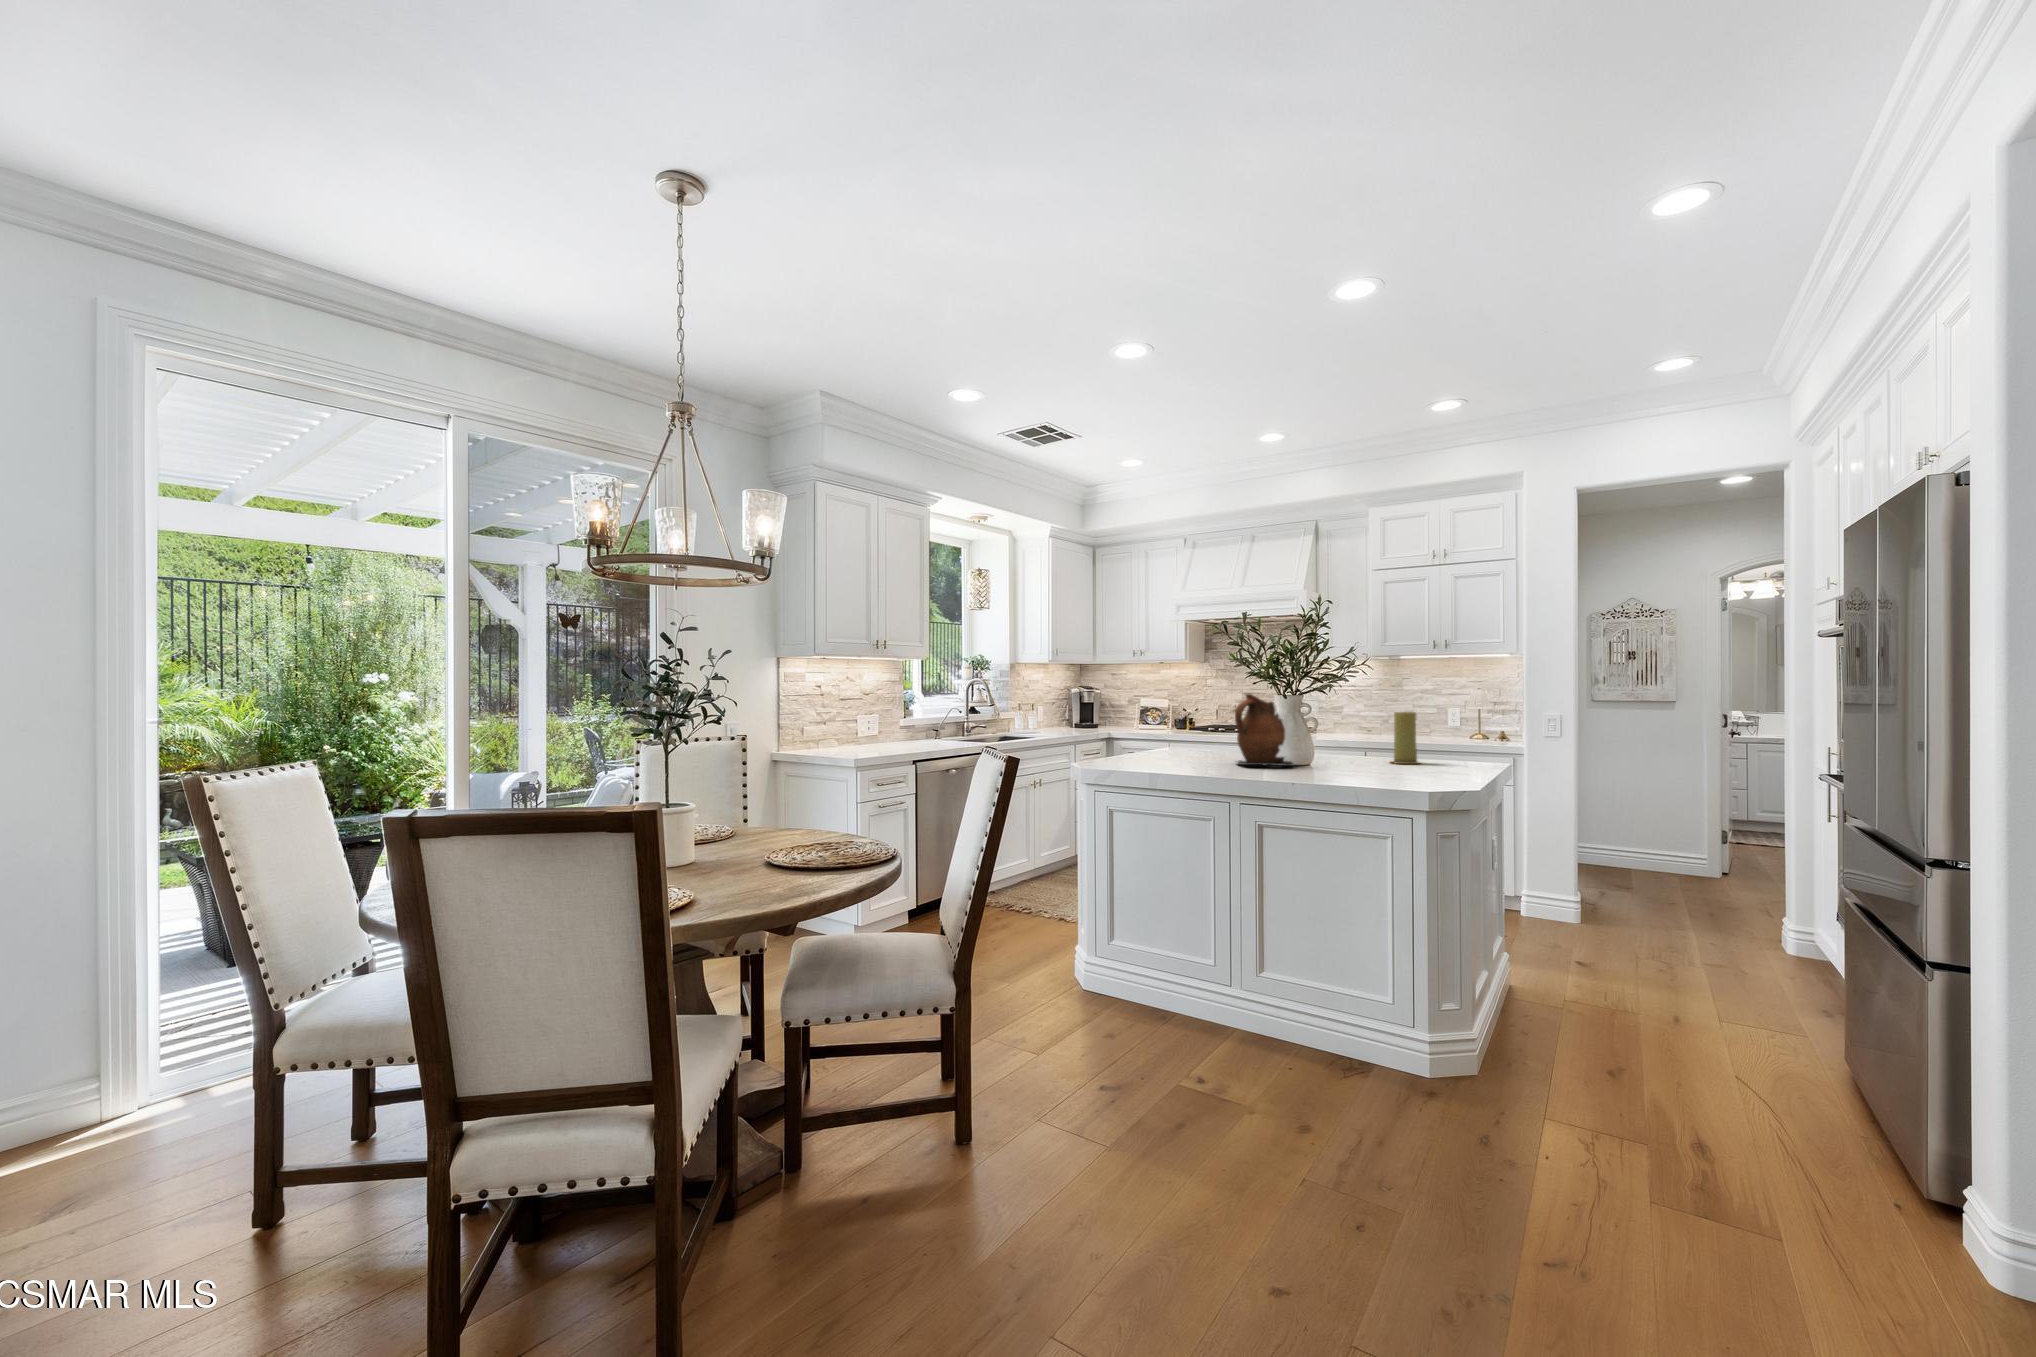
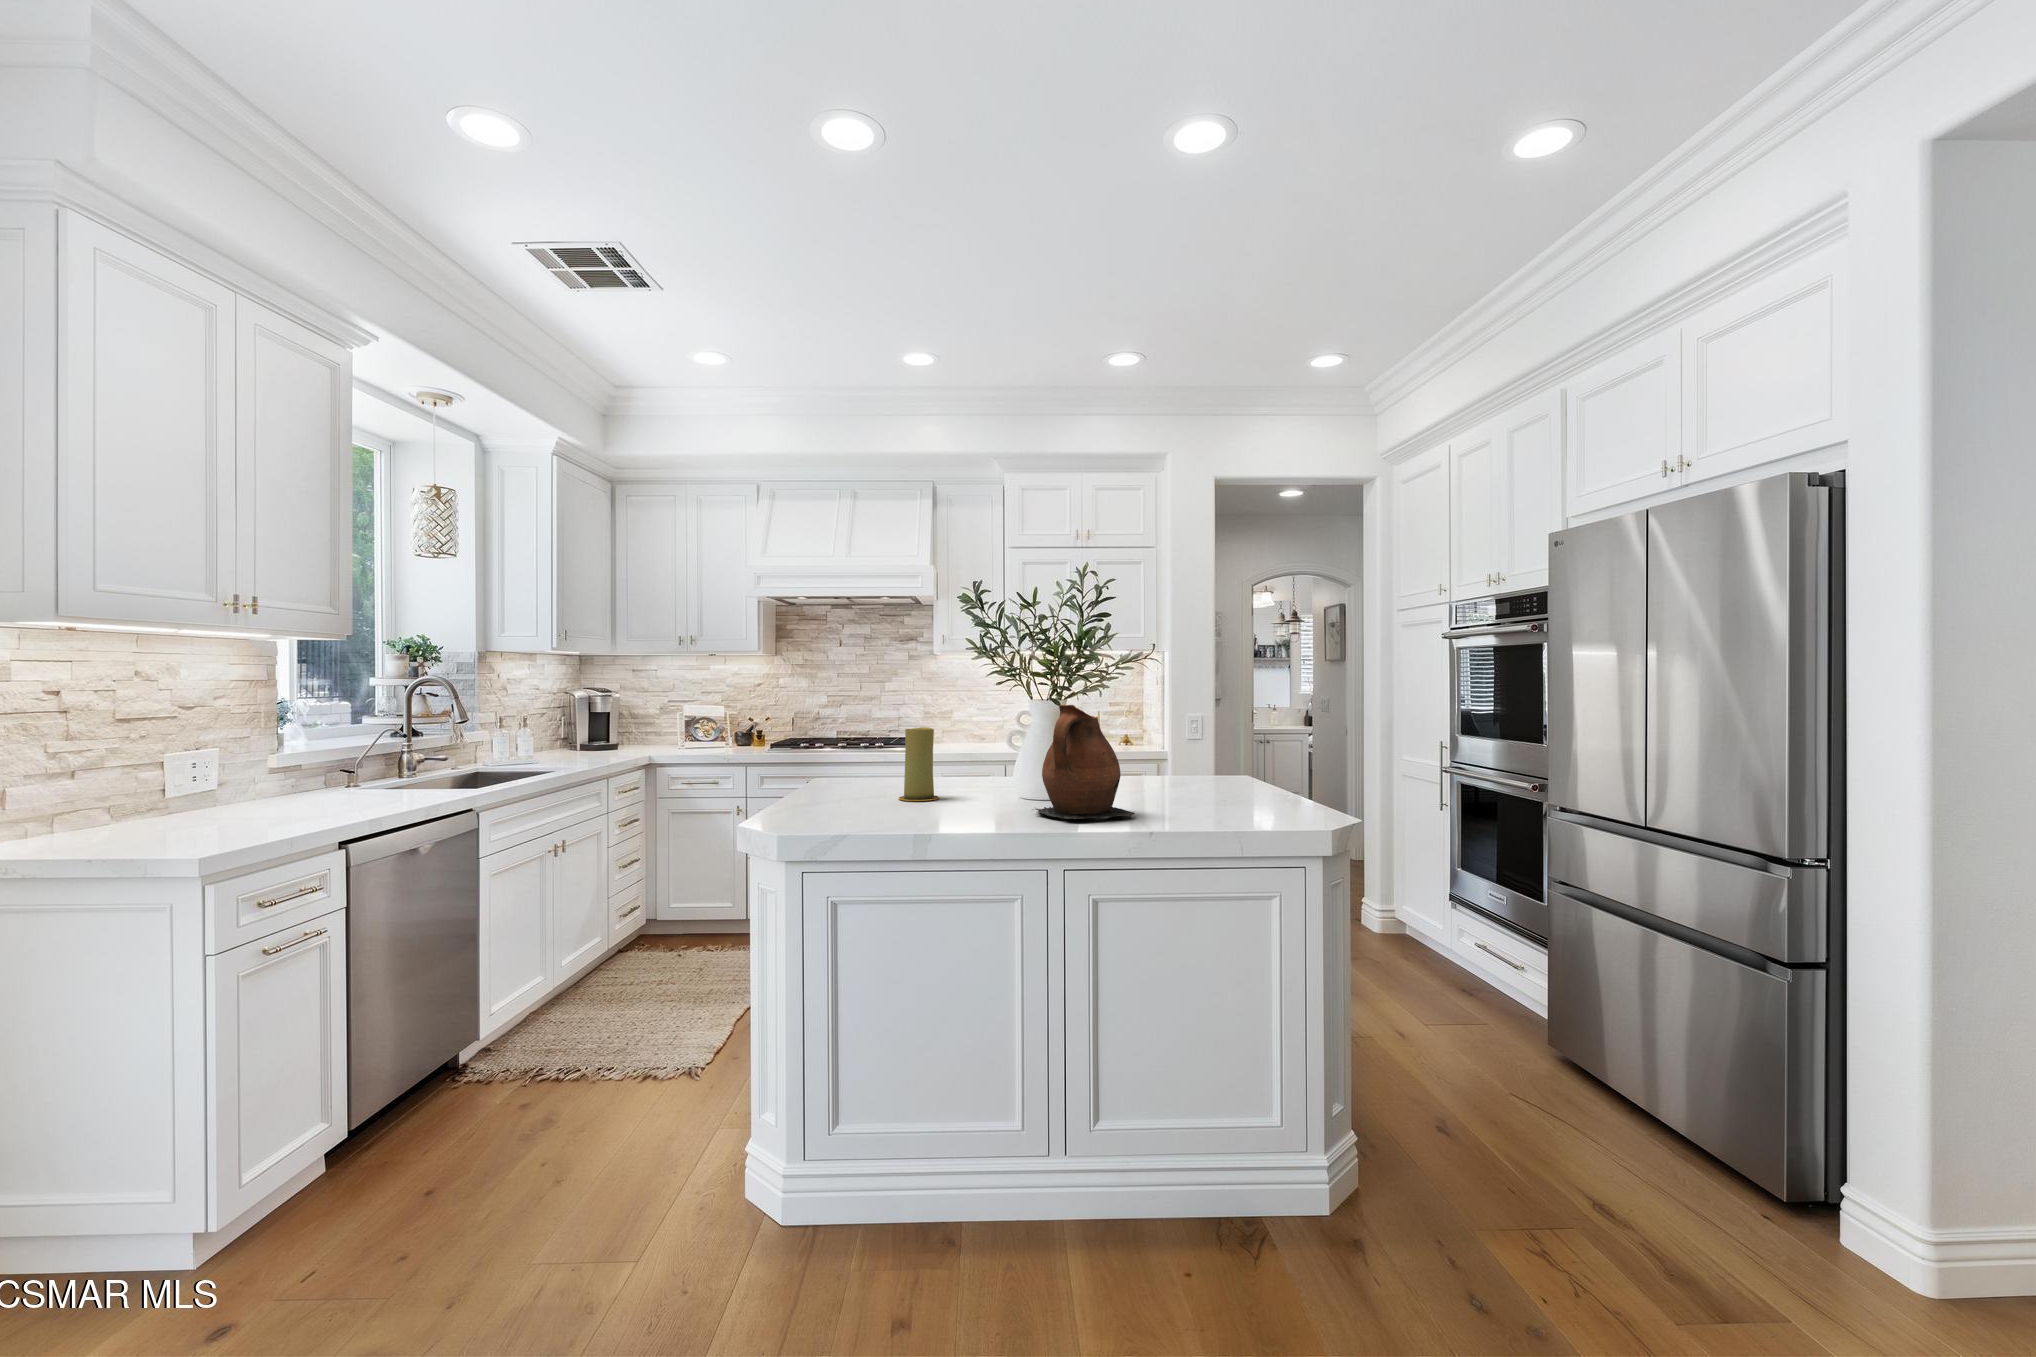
candle: present [1391,712,1419,764] -> present [899,727,939,801]

